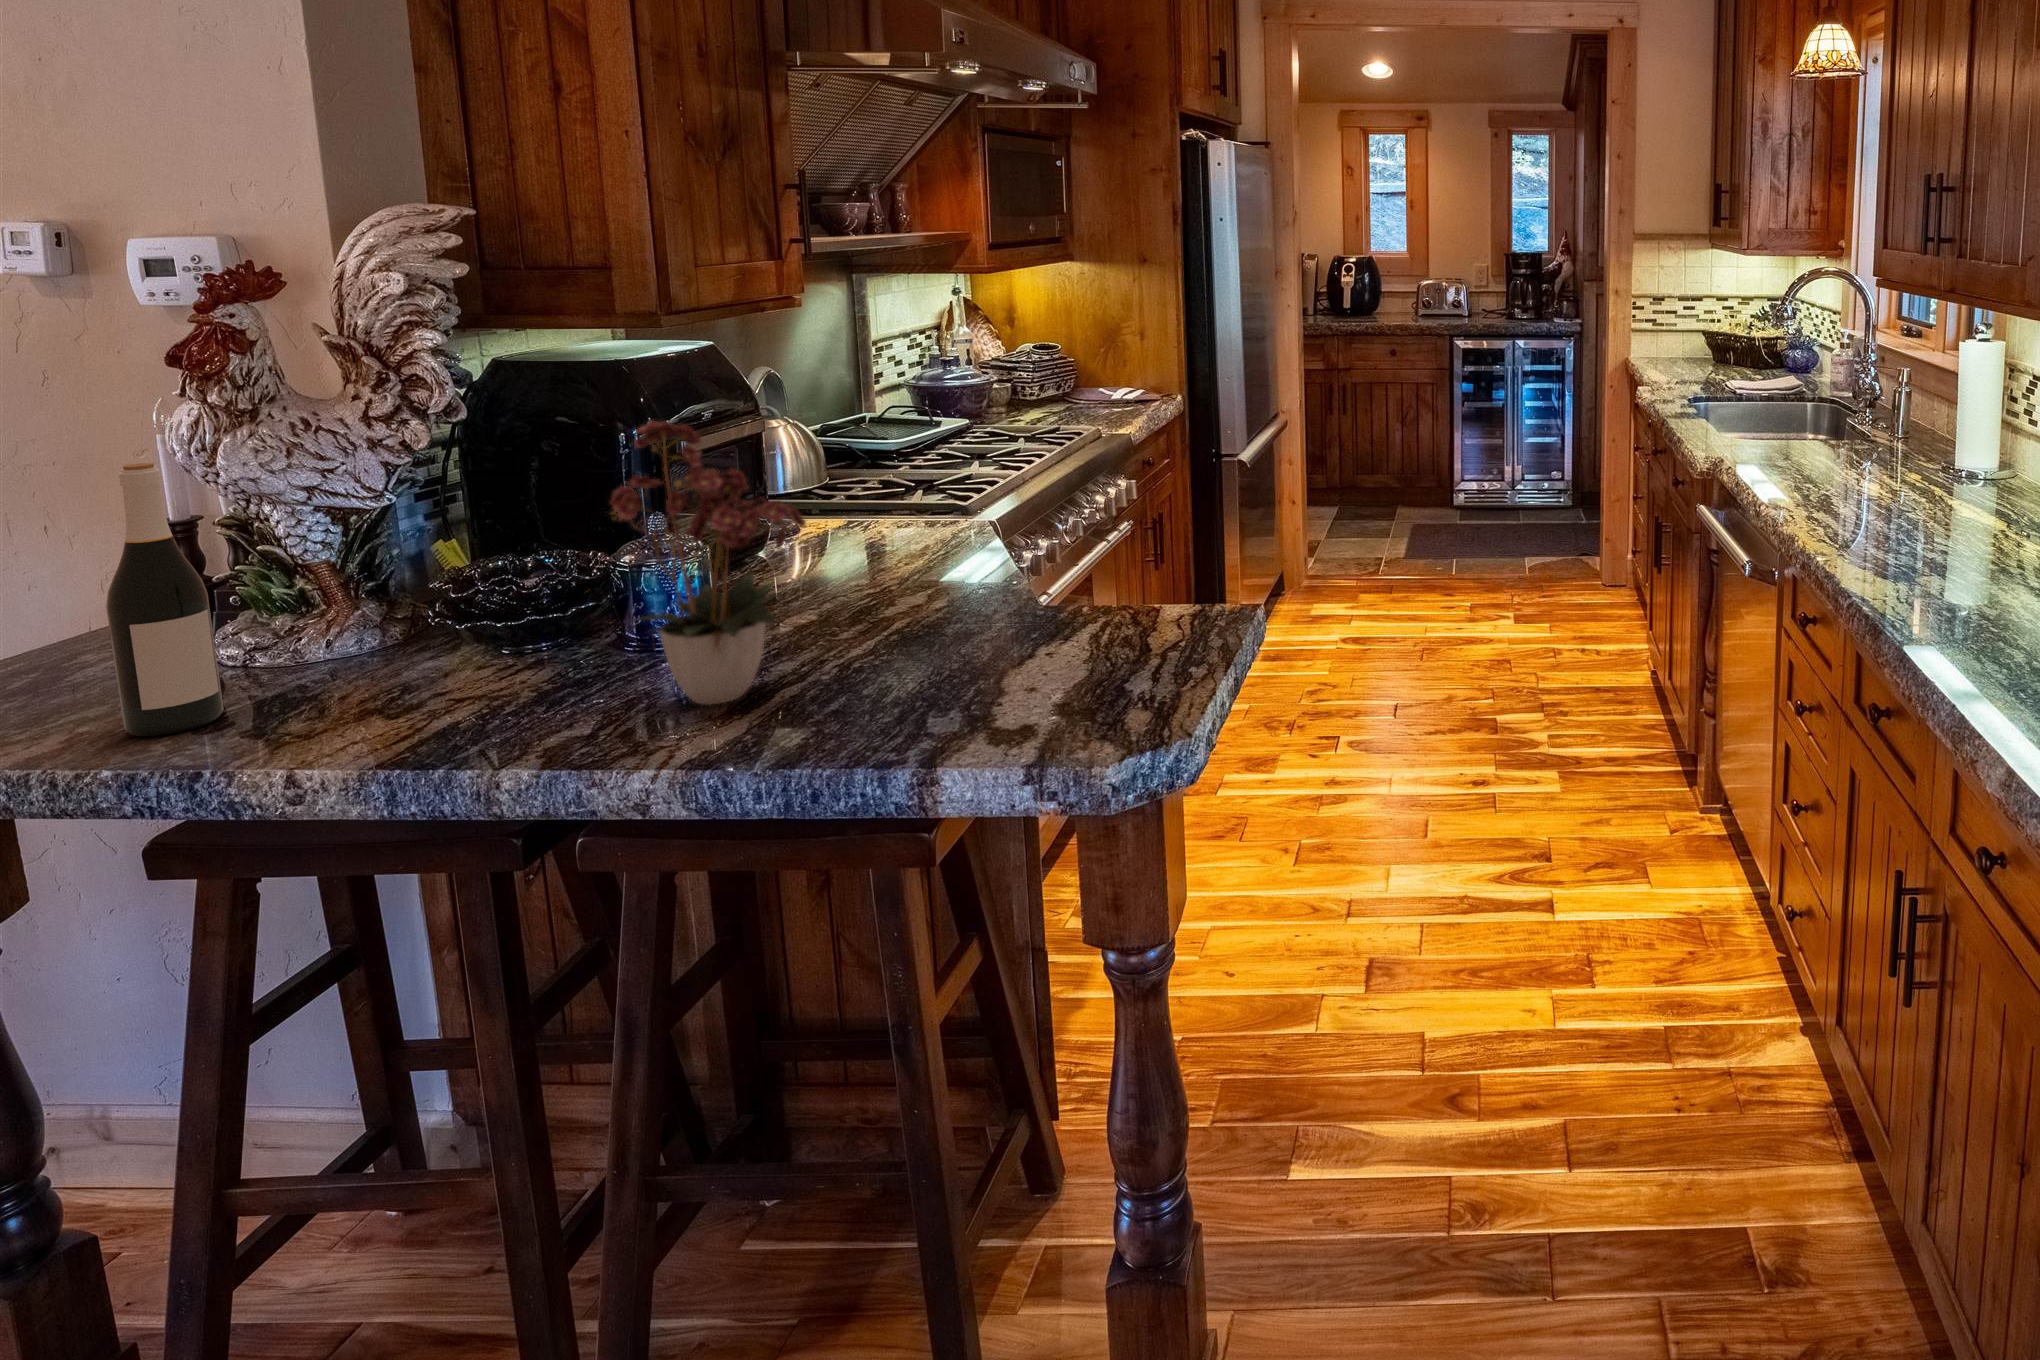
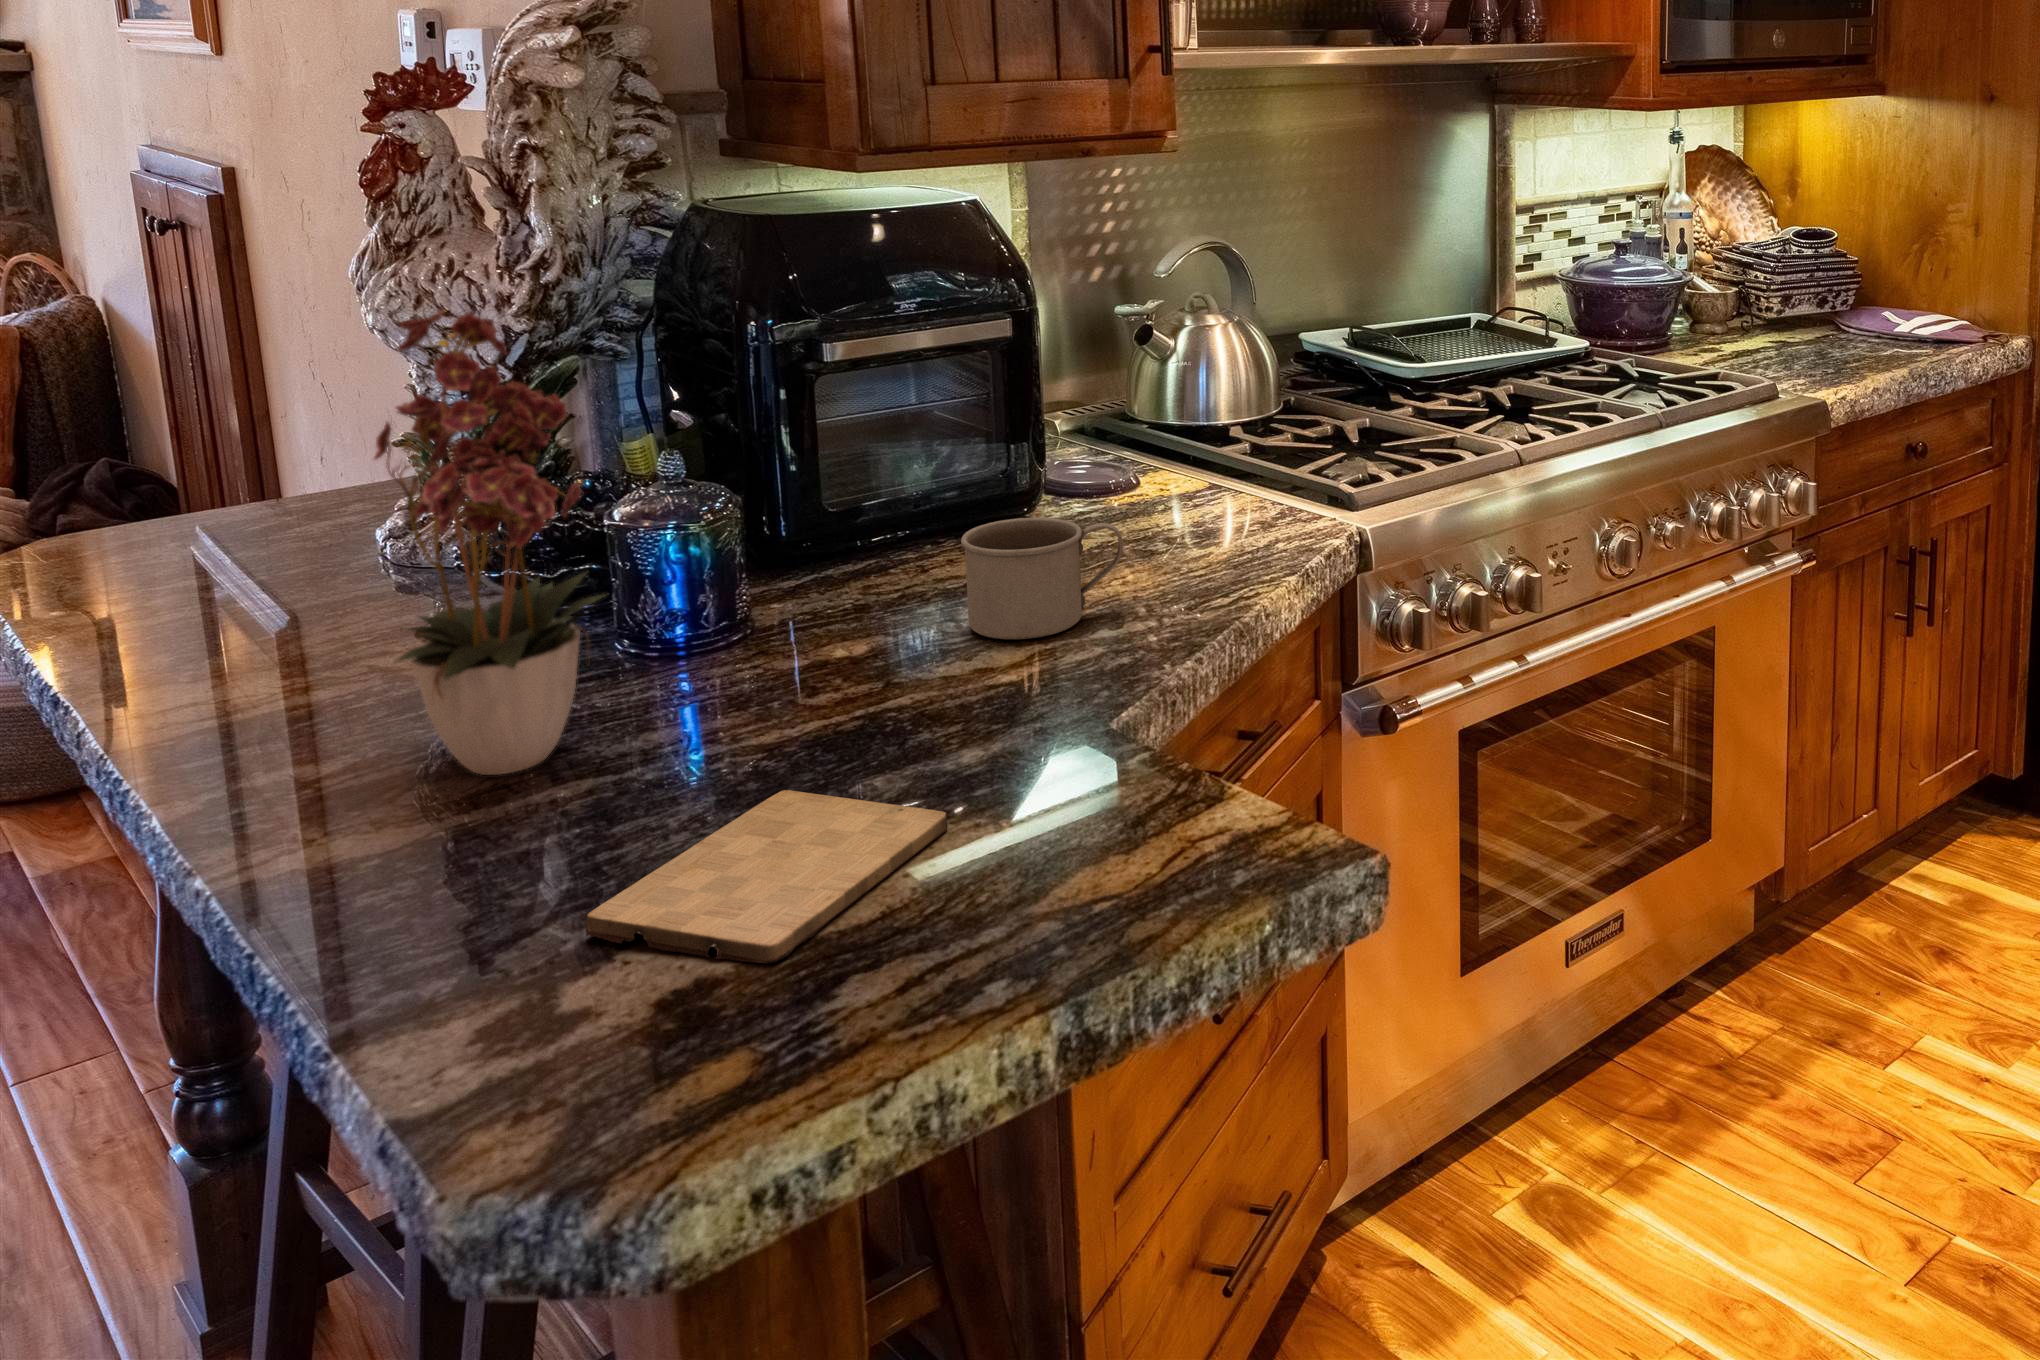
wine bottle: present [106,463,224,736] -> none [167,299,288,629]
mug: none [854,523,946,597] -> present [961,518,1123,639]
cutting board: none [955,638,1092,710] -> present [586,790,947,963]

